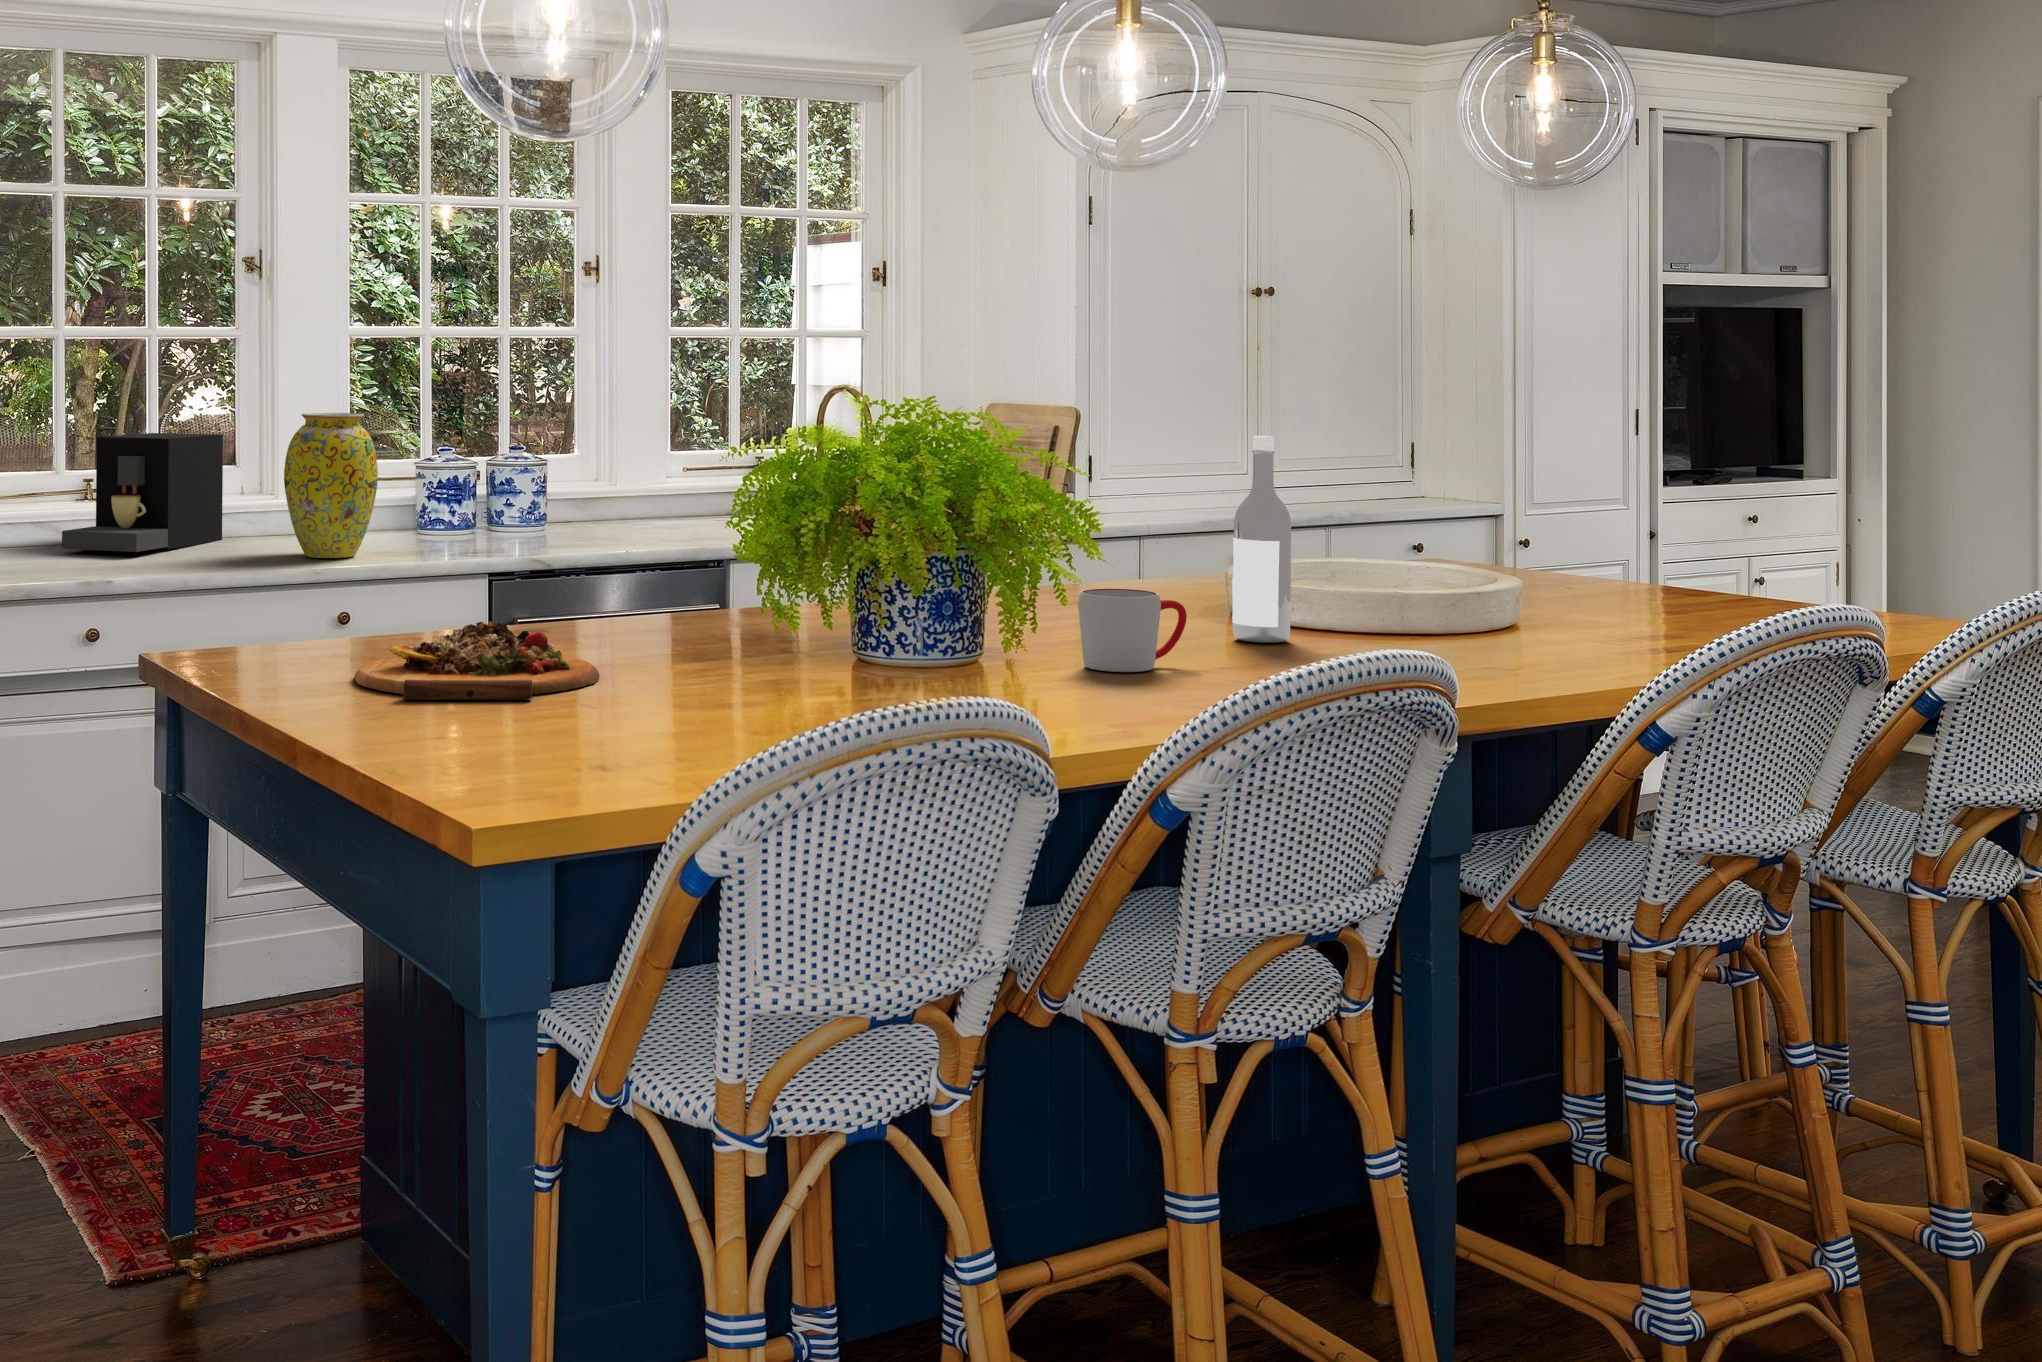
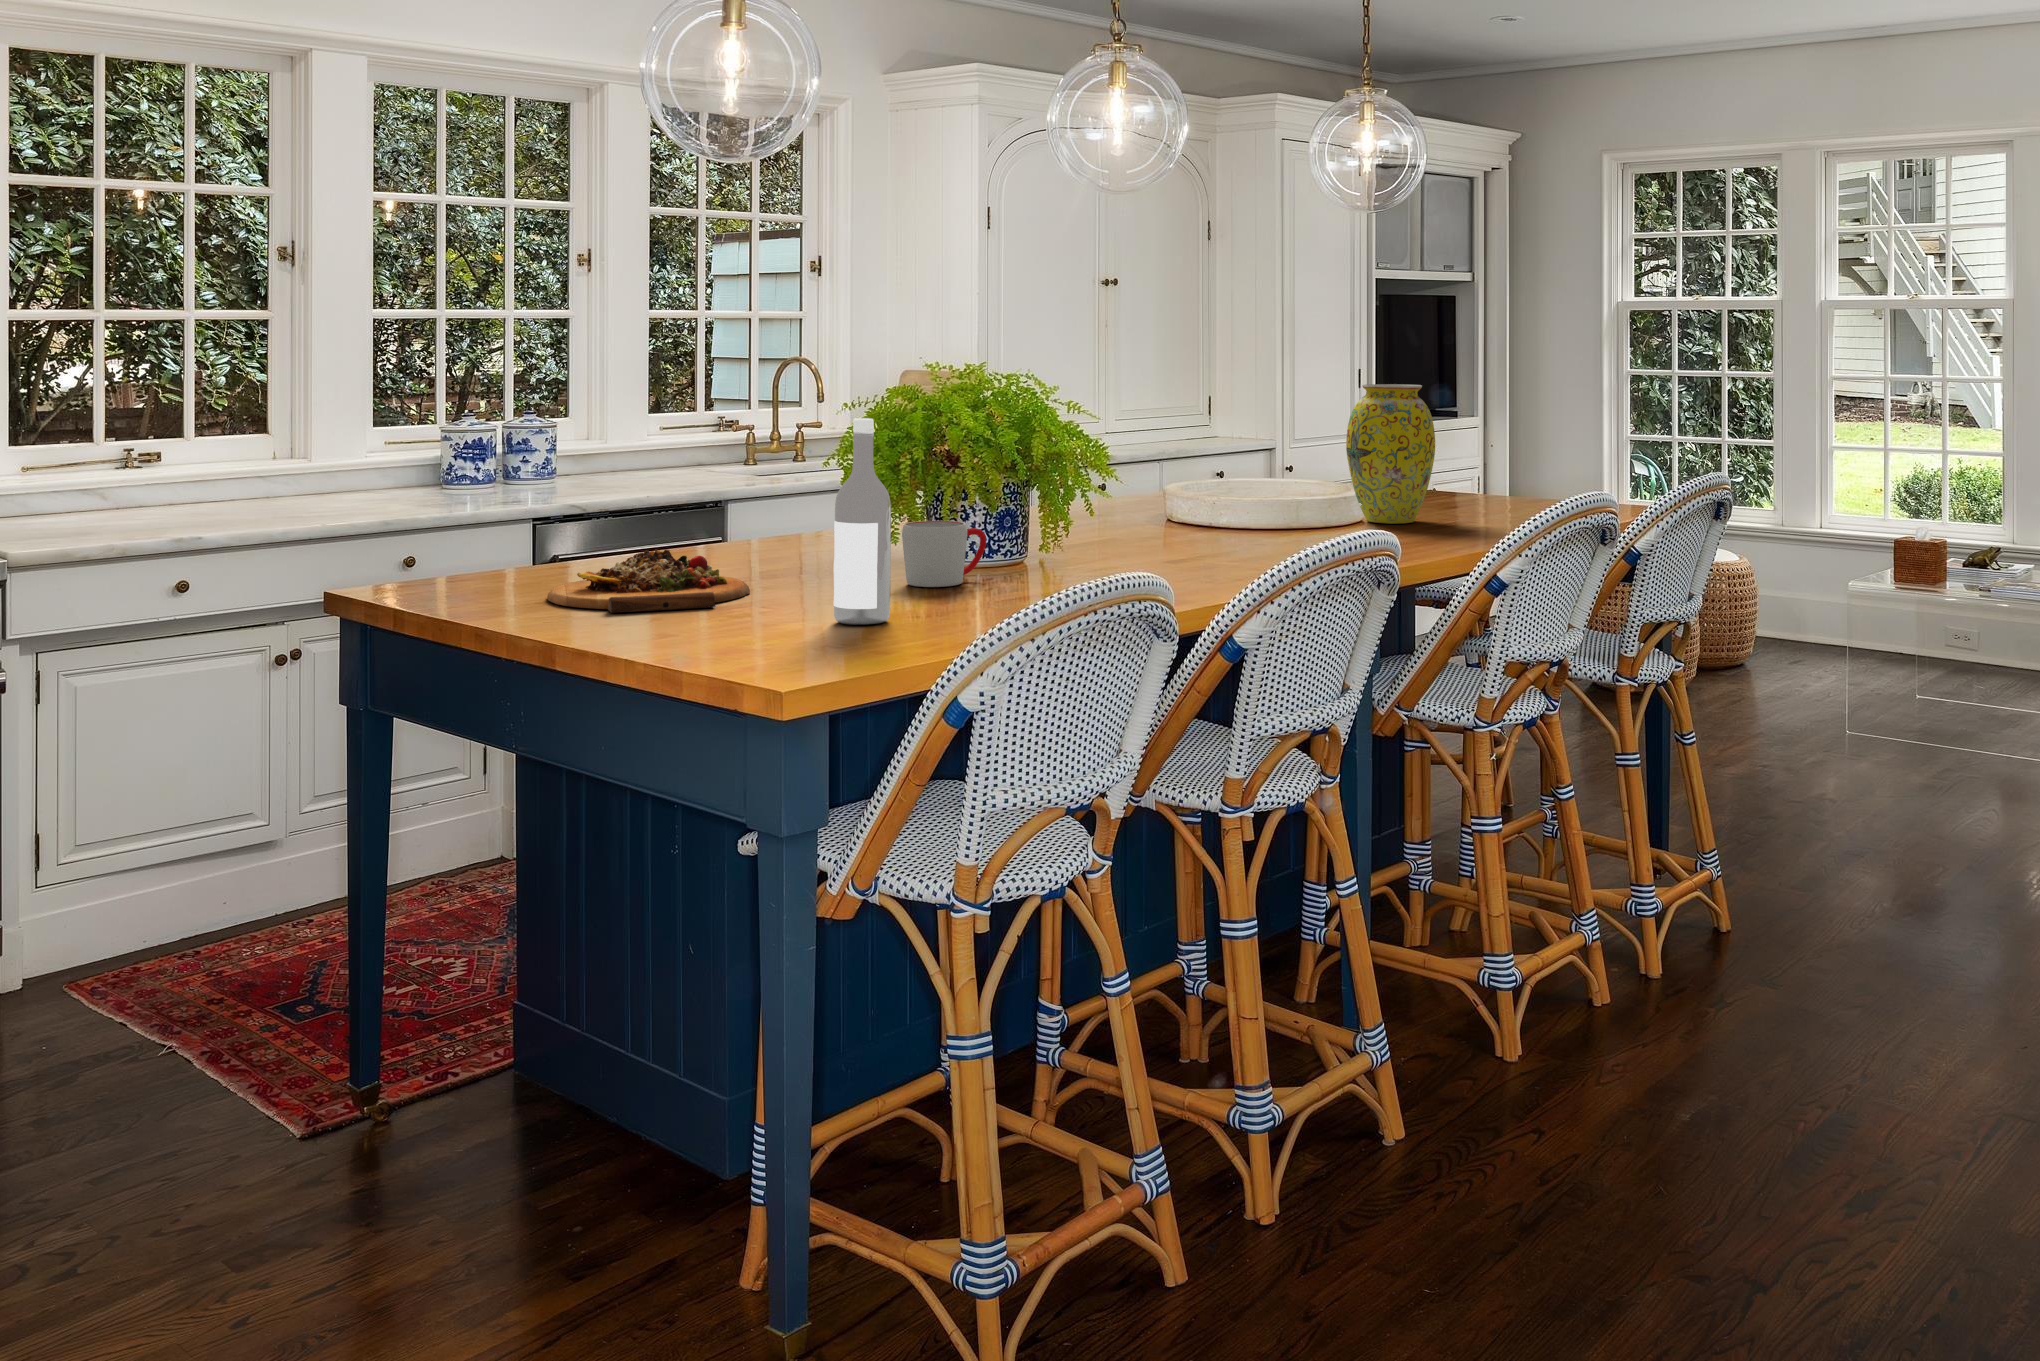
vase: present [284,413,378,558] -> present [1346,384,1435,524]
coffee maker: present [62,433,223,552] -> none [114,408,260,515]
wine bottle: present [1232,436,1291,643] -> present [834,418,891,625]
mug: present [1078,588,1187,672] -> present [902,521,986,587]

